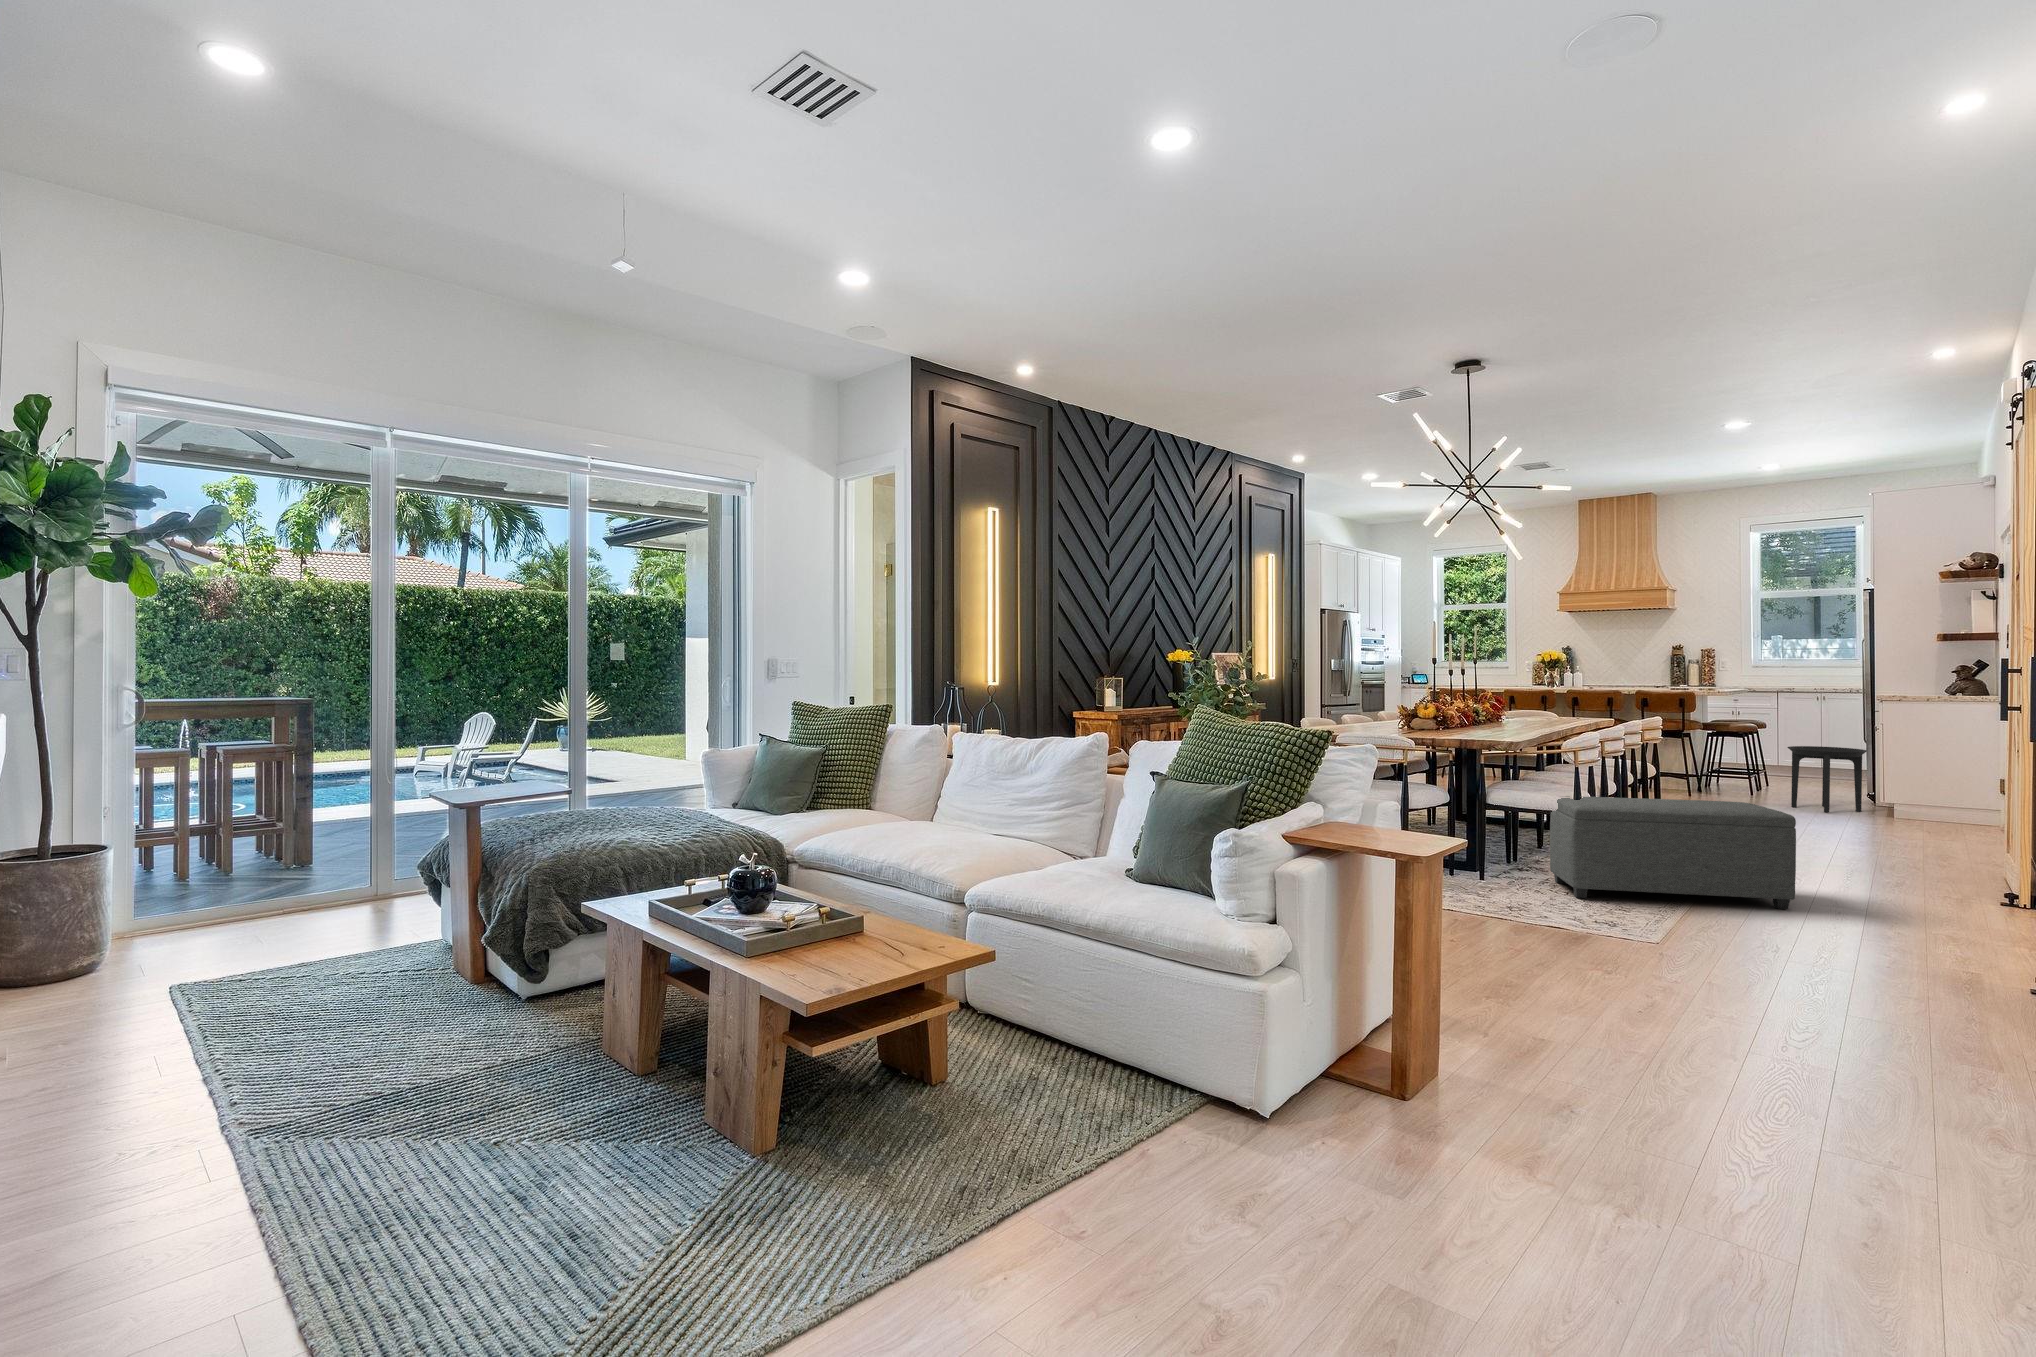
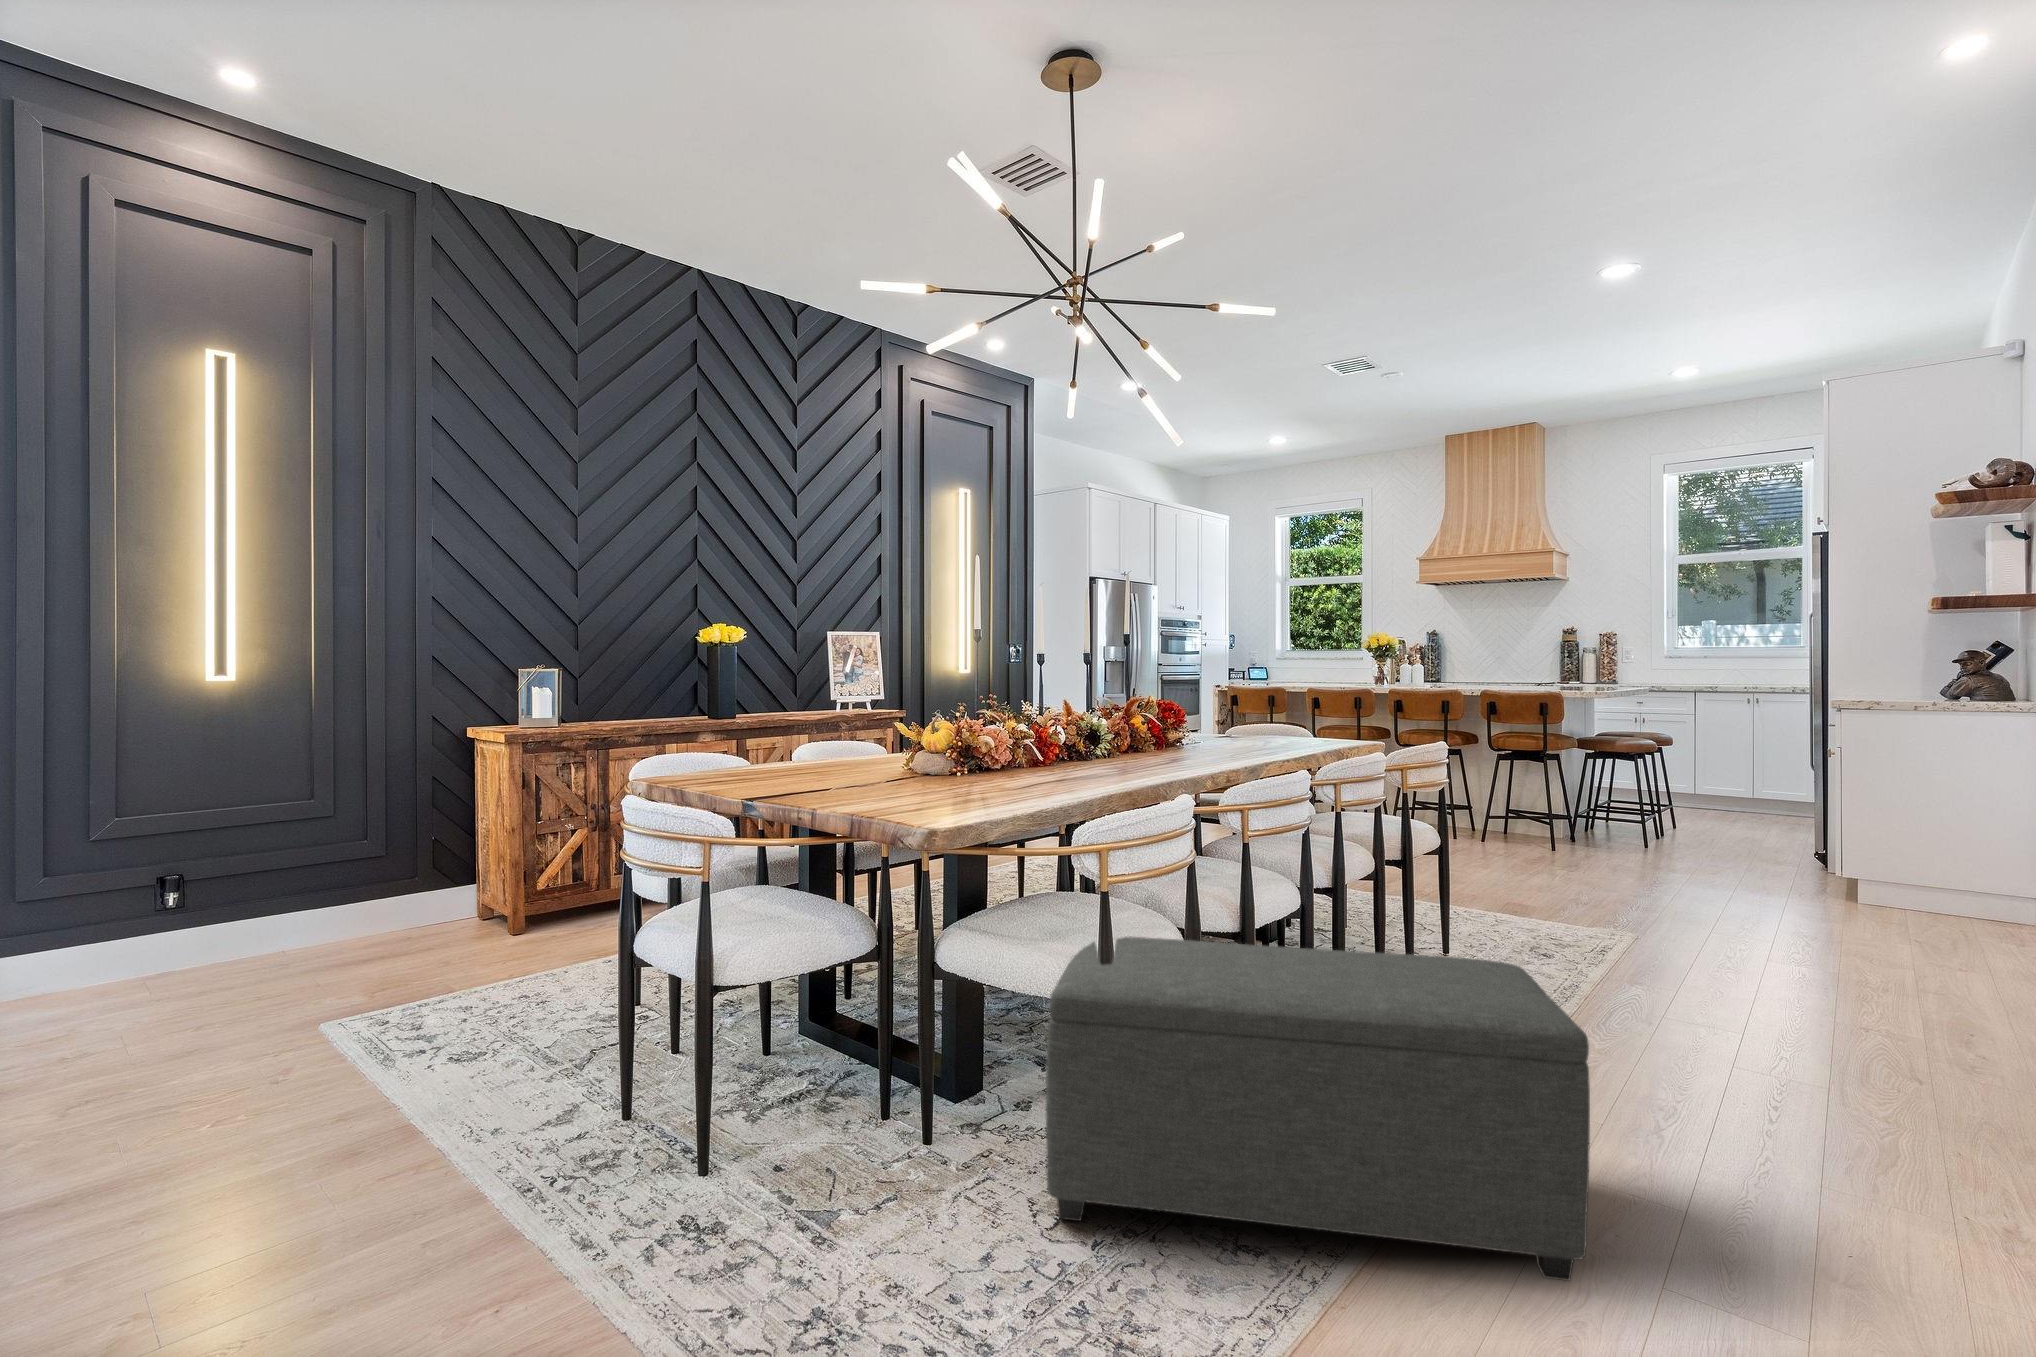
side table: present [1787,746,1867,812] -> none [1689,781,1815,893]

